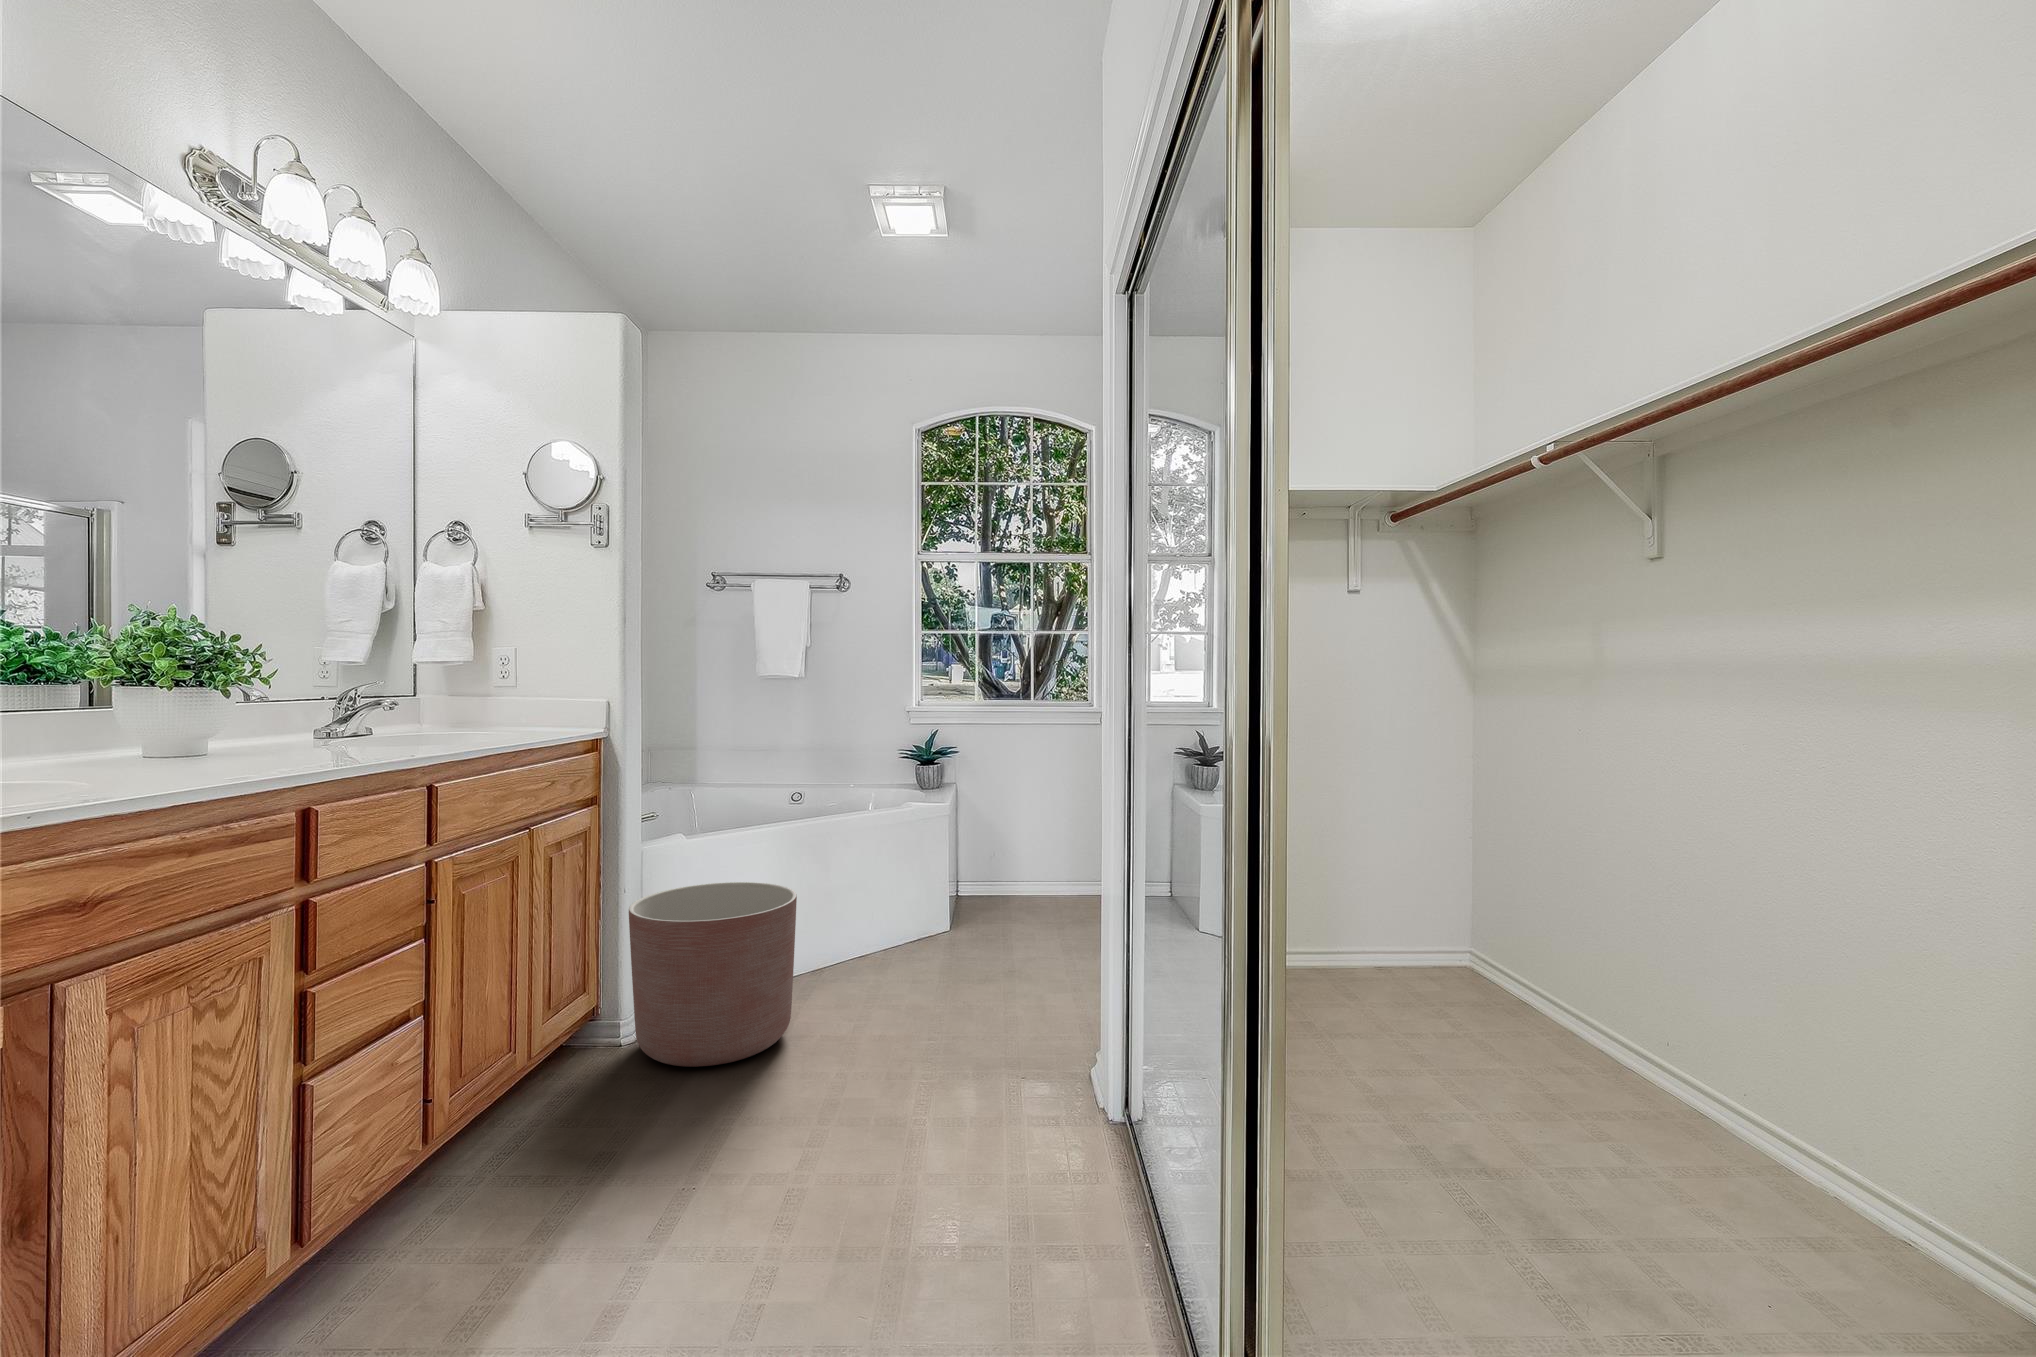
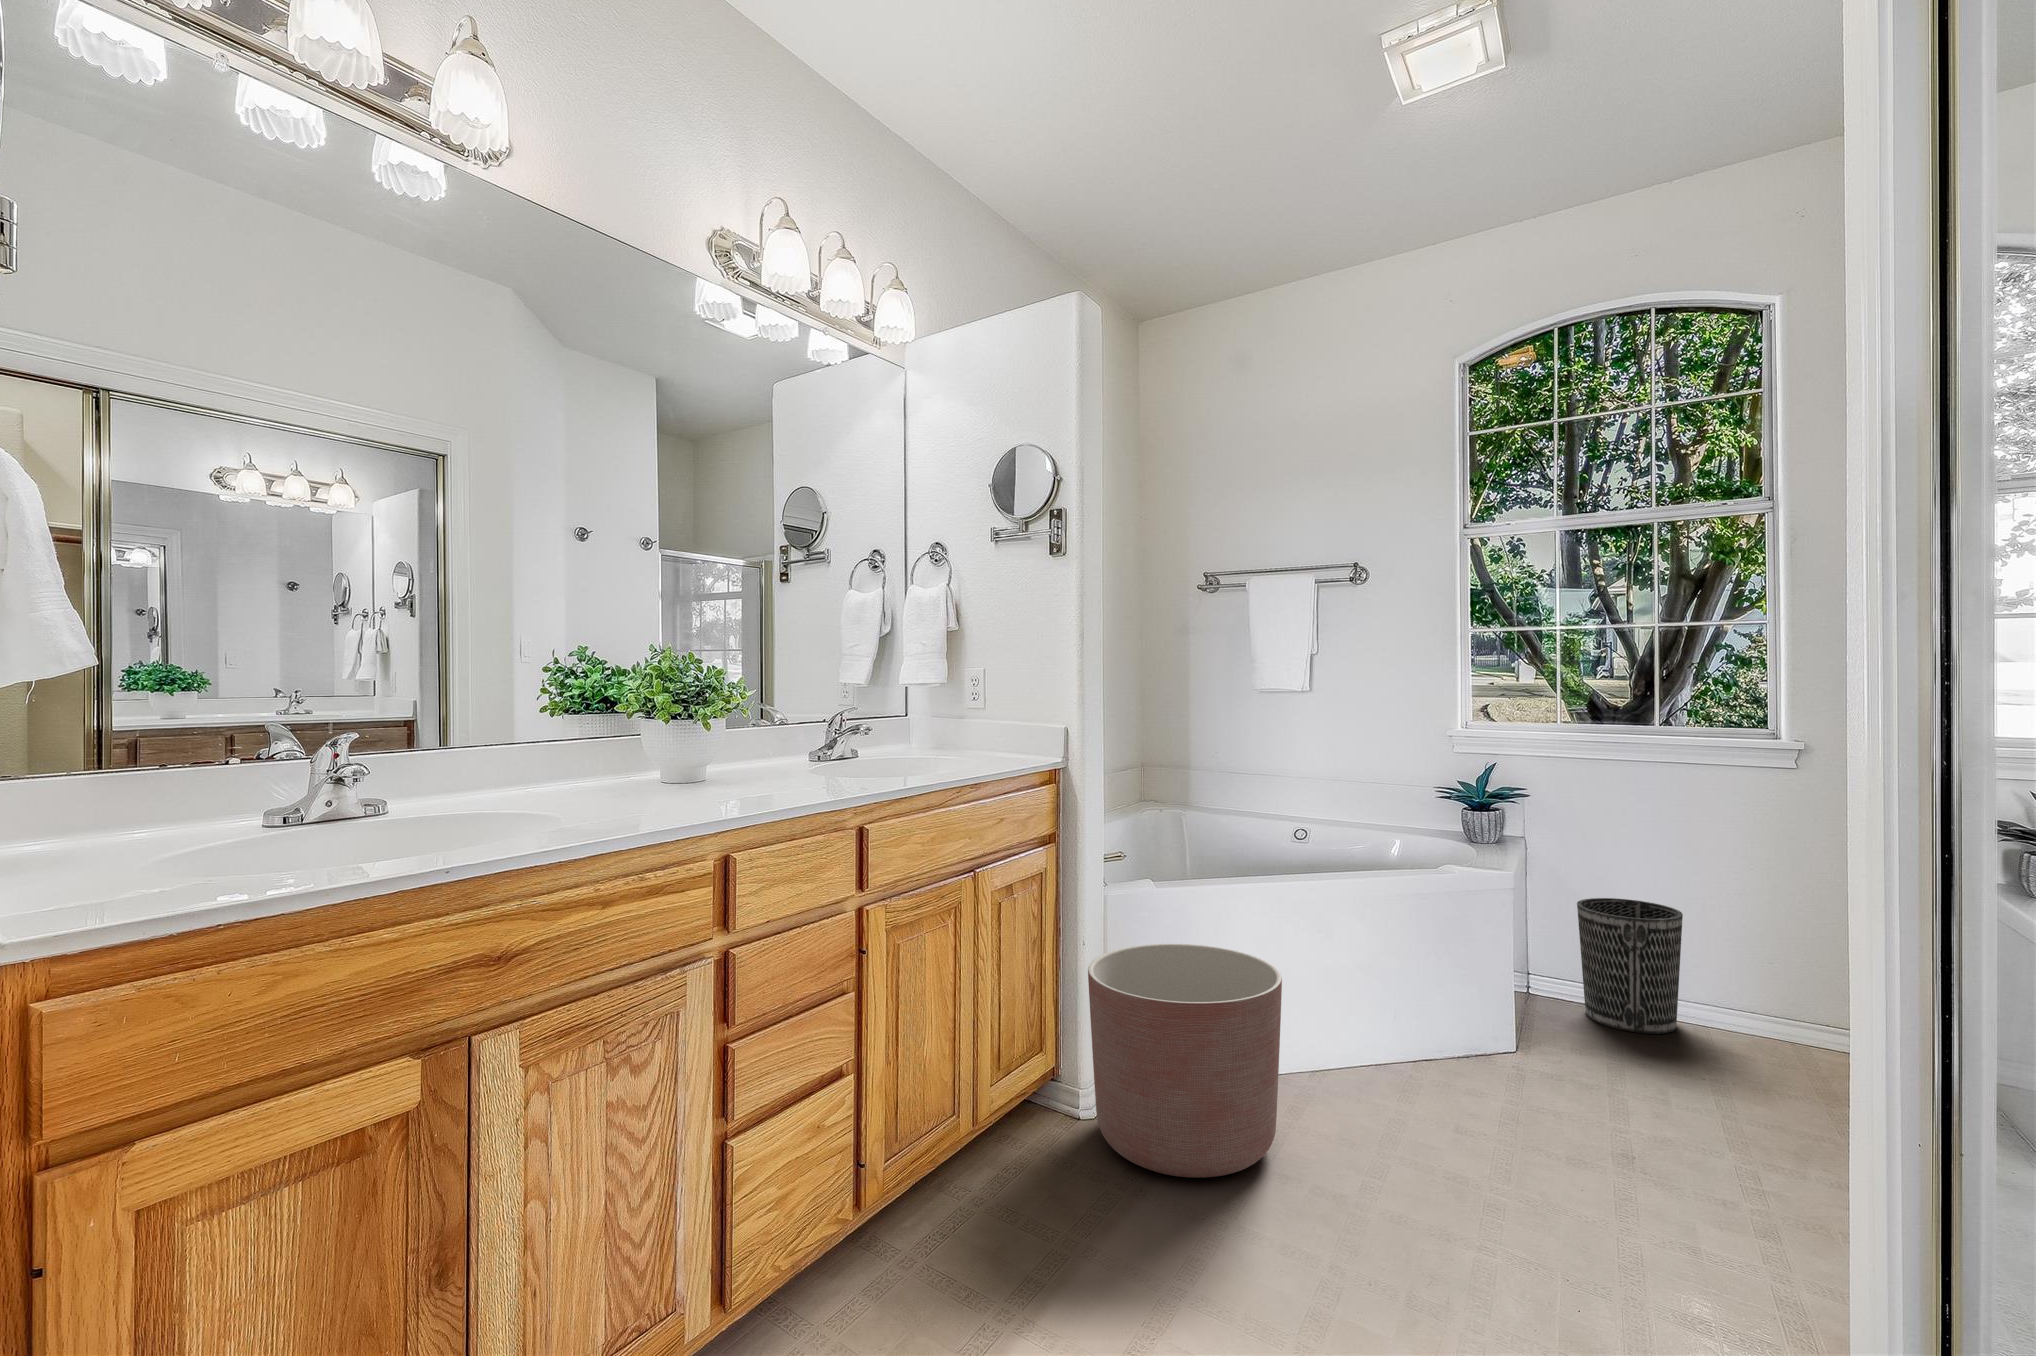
wastebasket: none [989,824,1051,914] -> present [1577,898,1683,1034]

